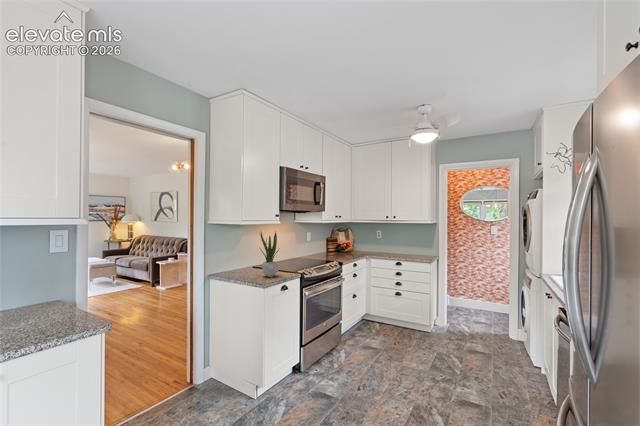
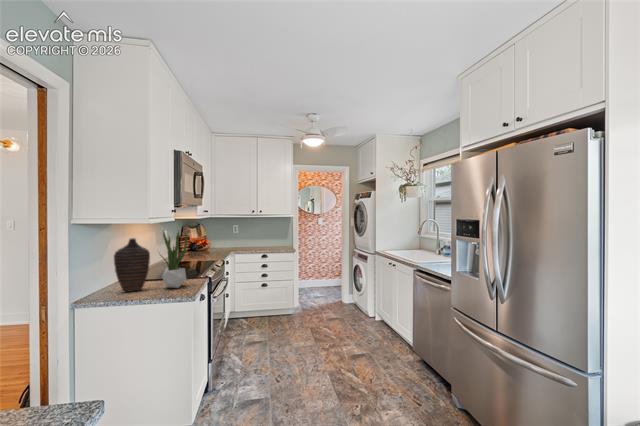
decorative vase: none [236,236,257,275] -> present [114,238,150,292]

